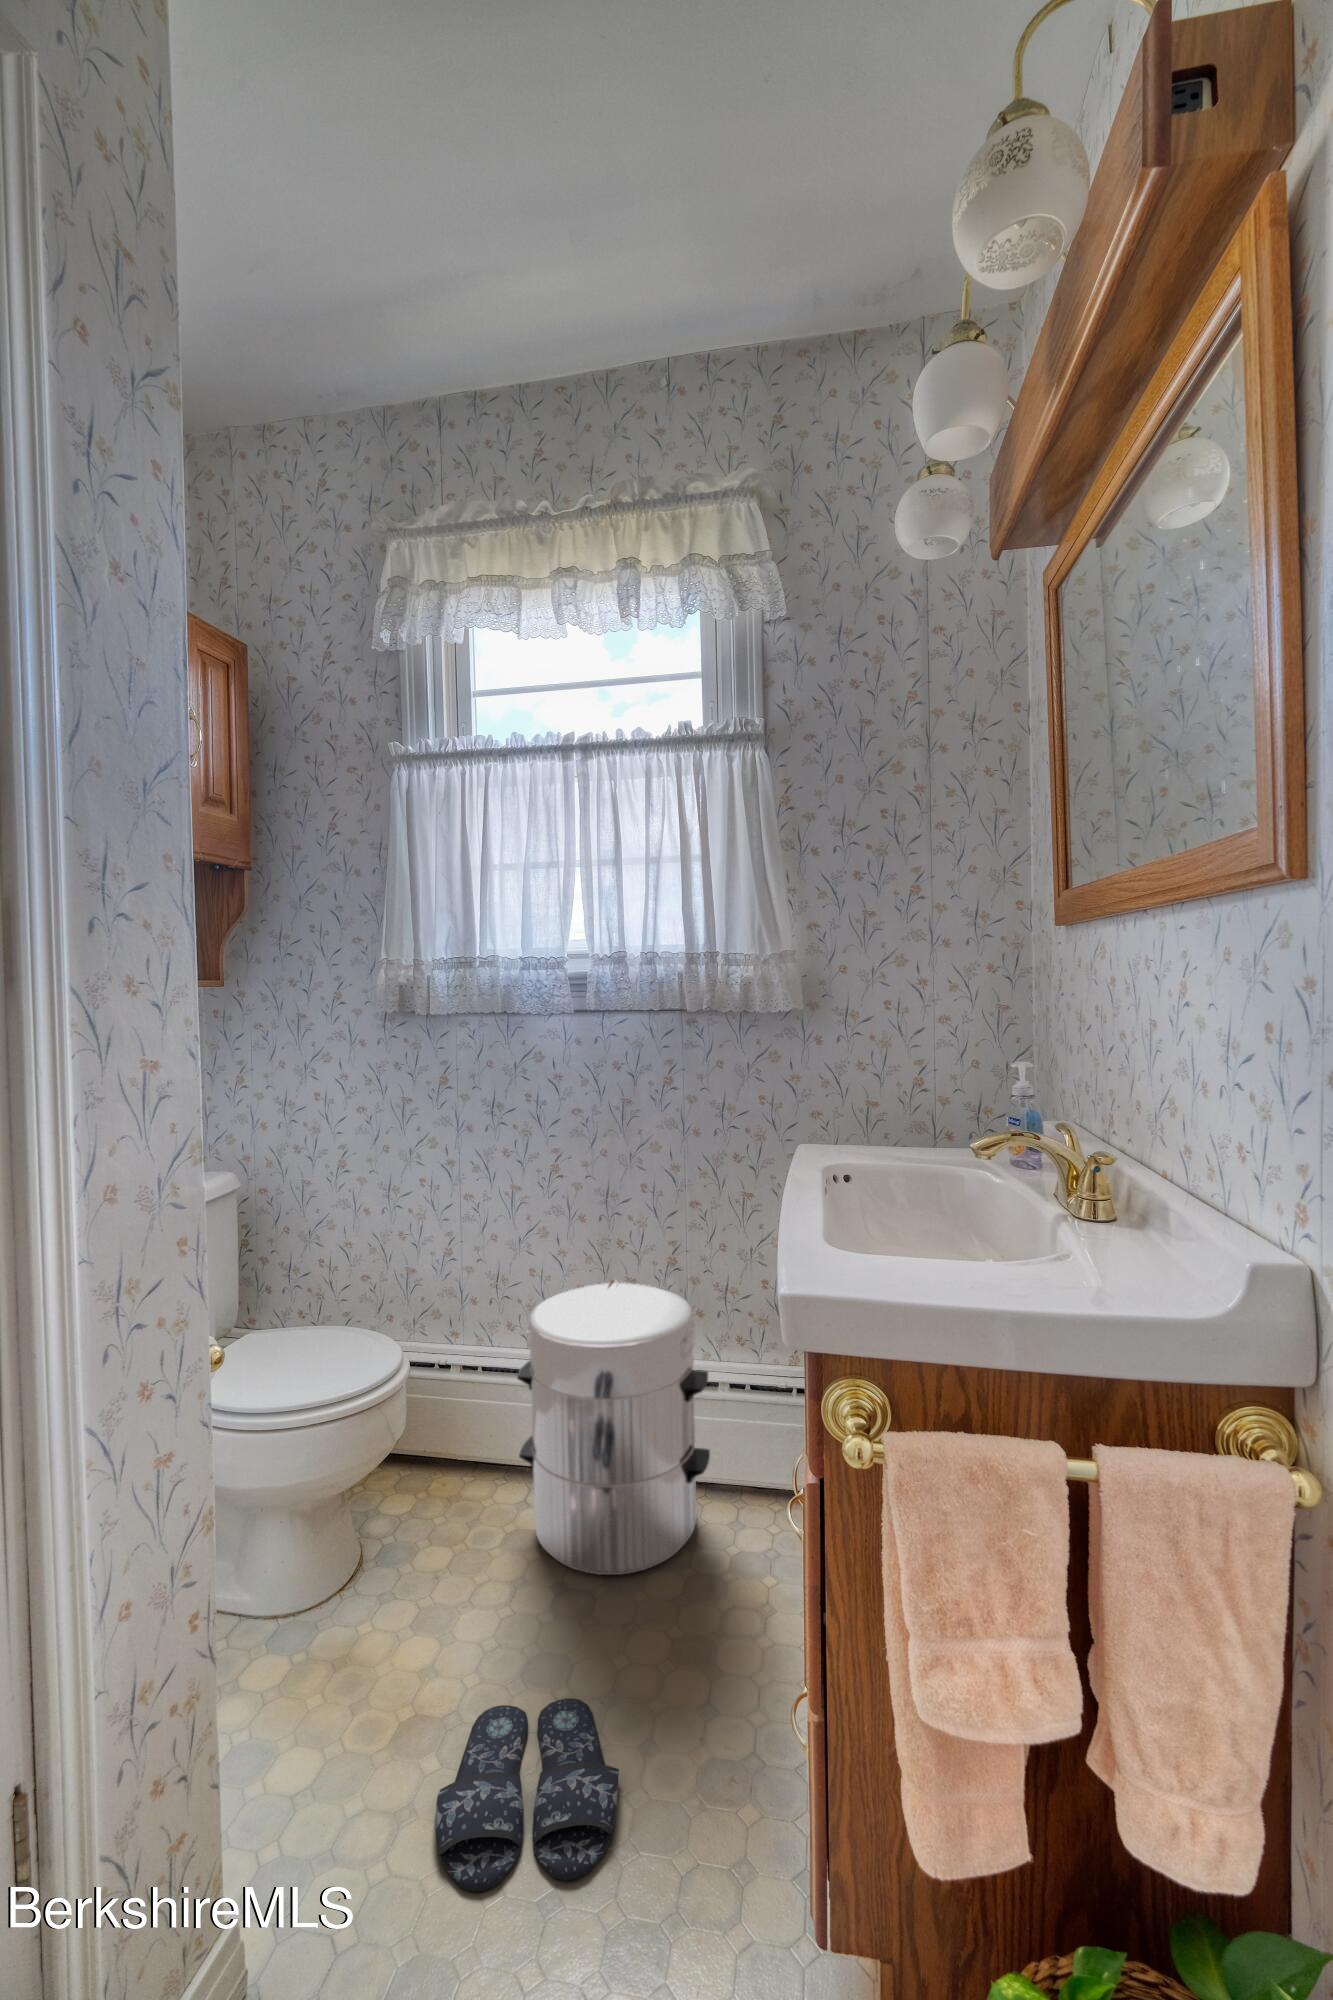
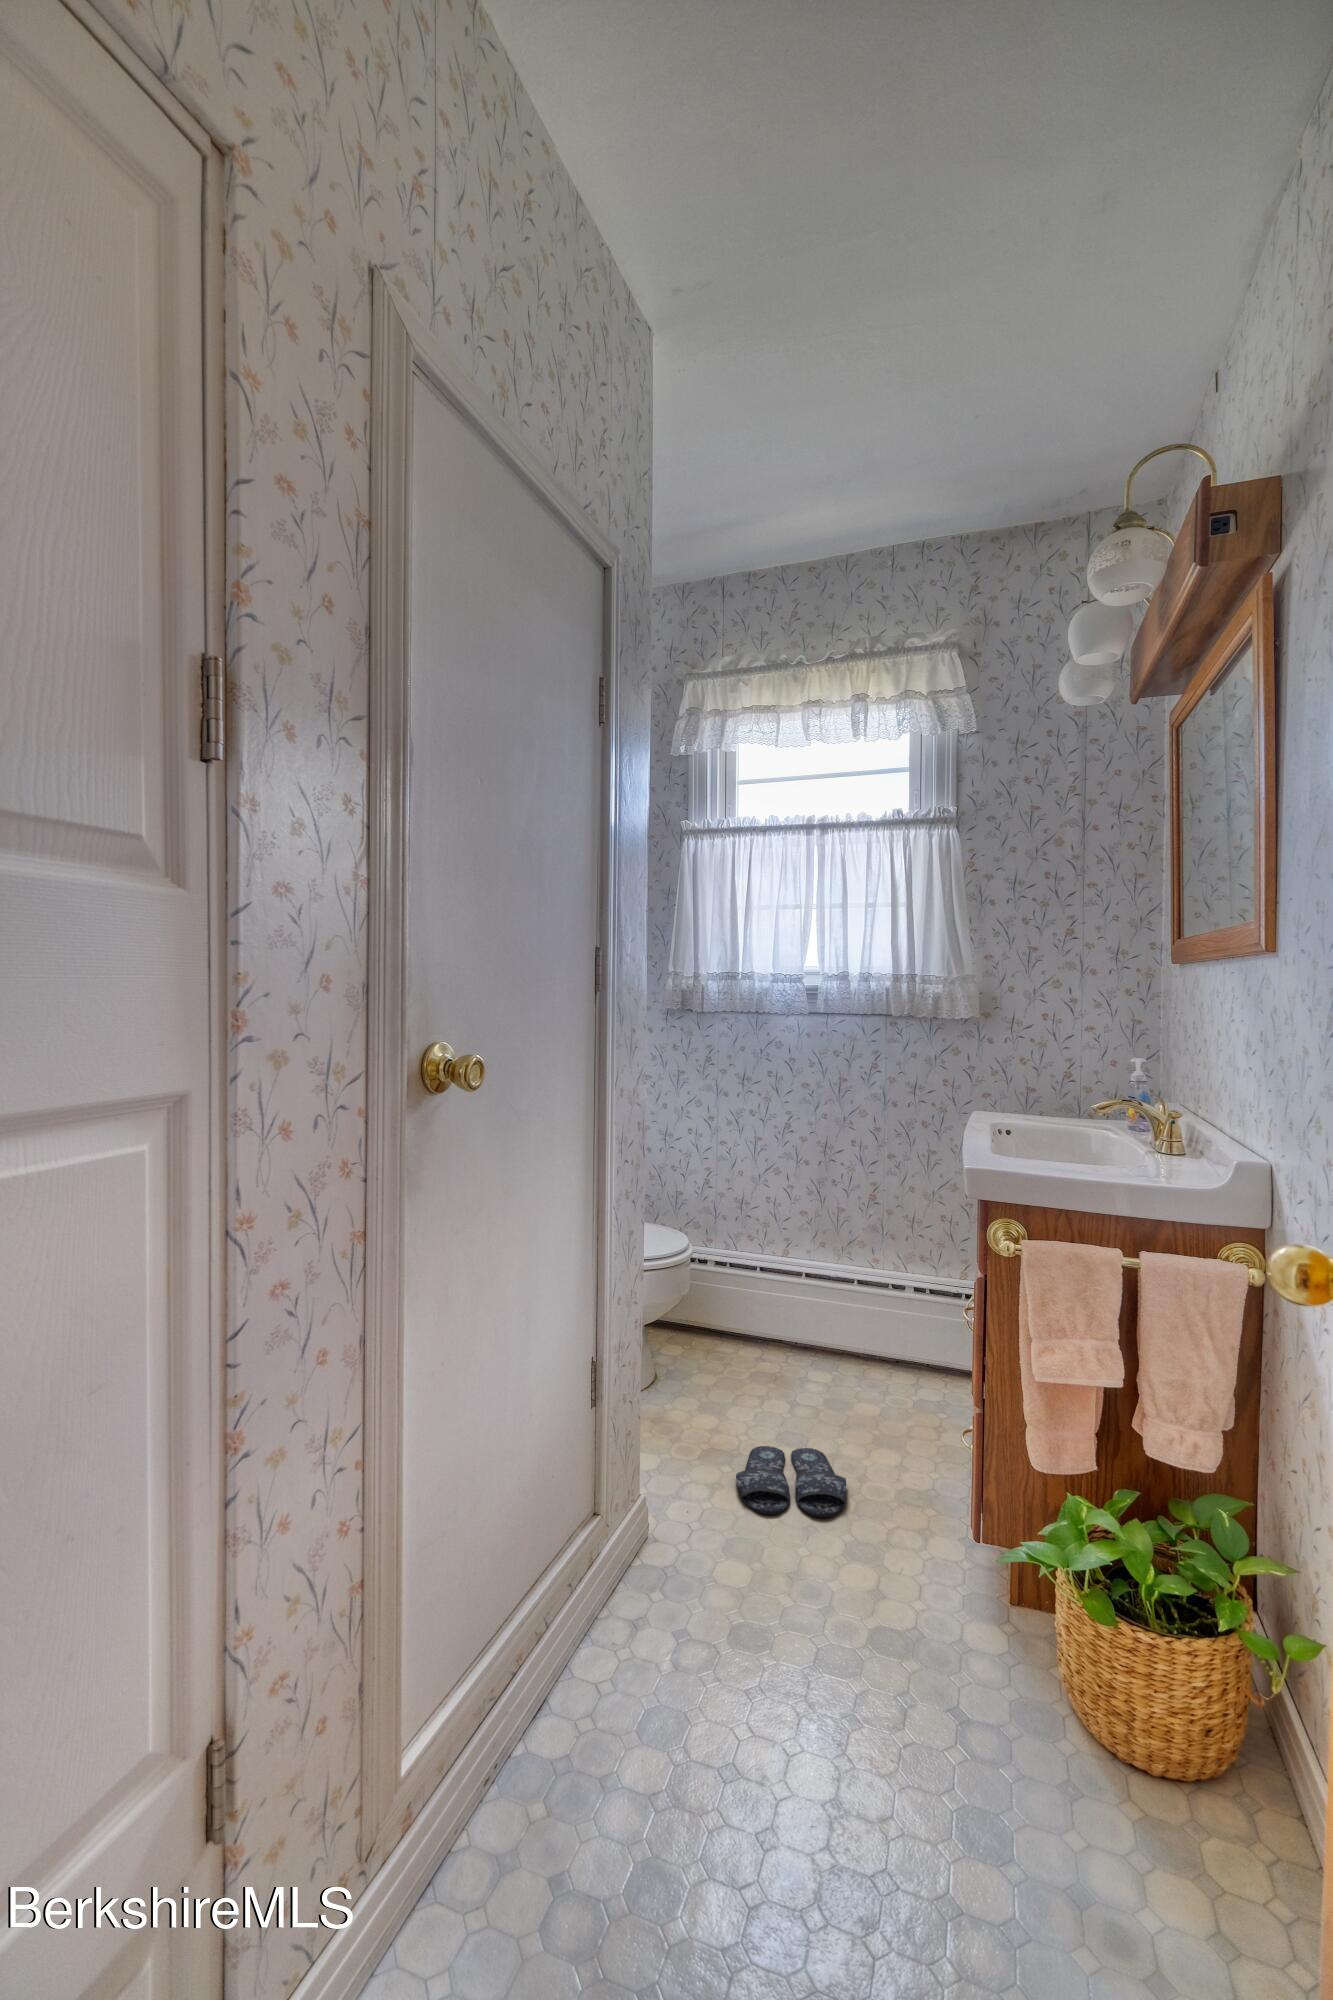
waste bin: present [517,1278,710,1575] -> none [764,1200,901,1398]

